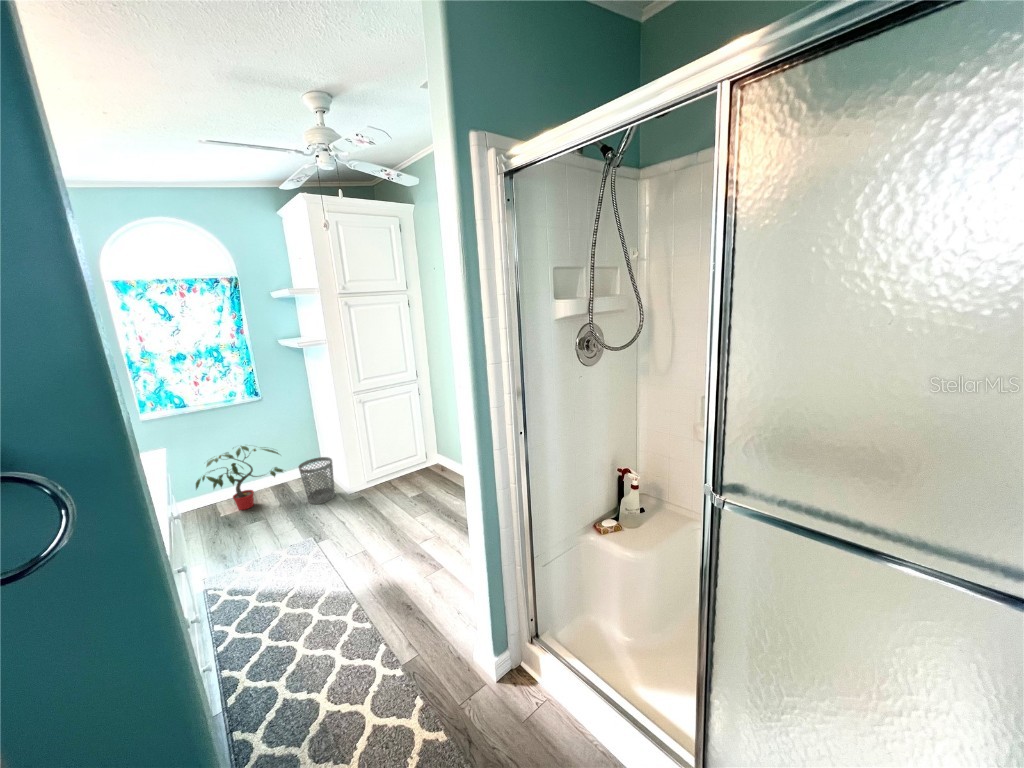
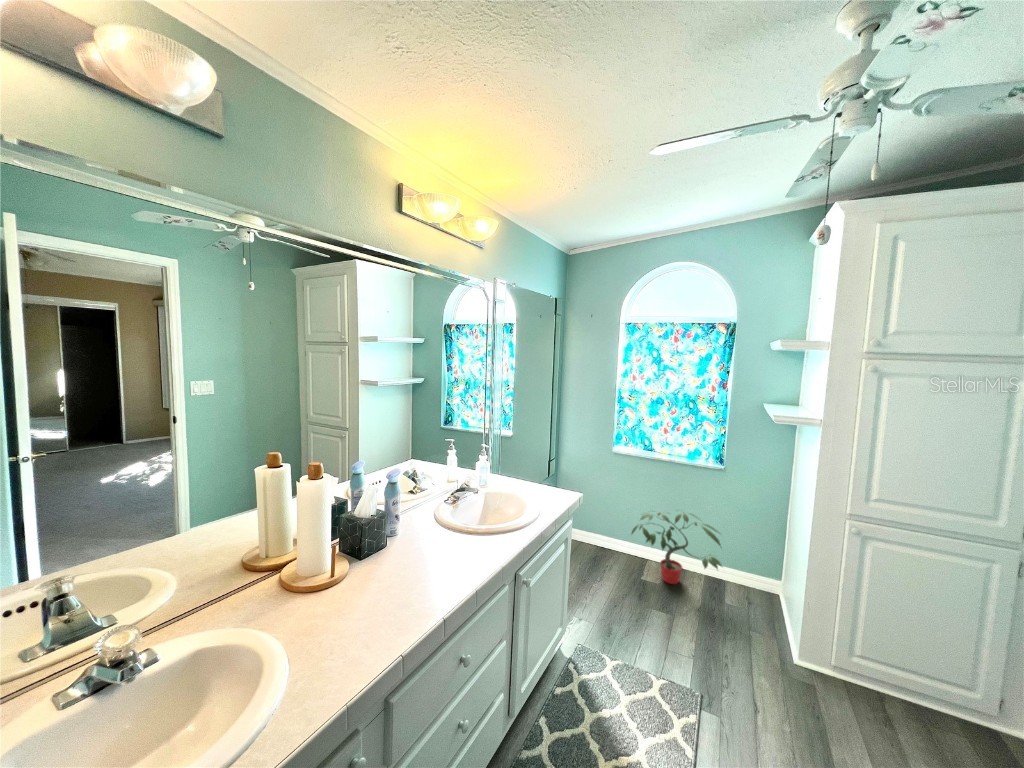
wastebasket: present [298,457,335,504] -> none [734,573,787,651]

